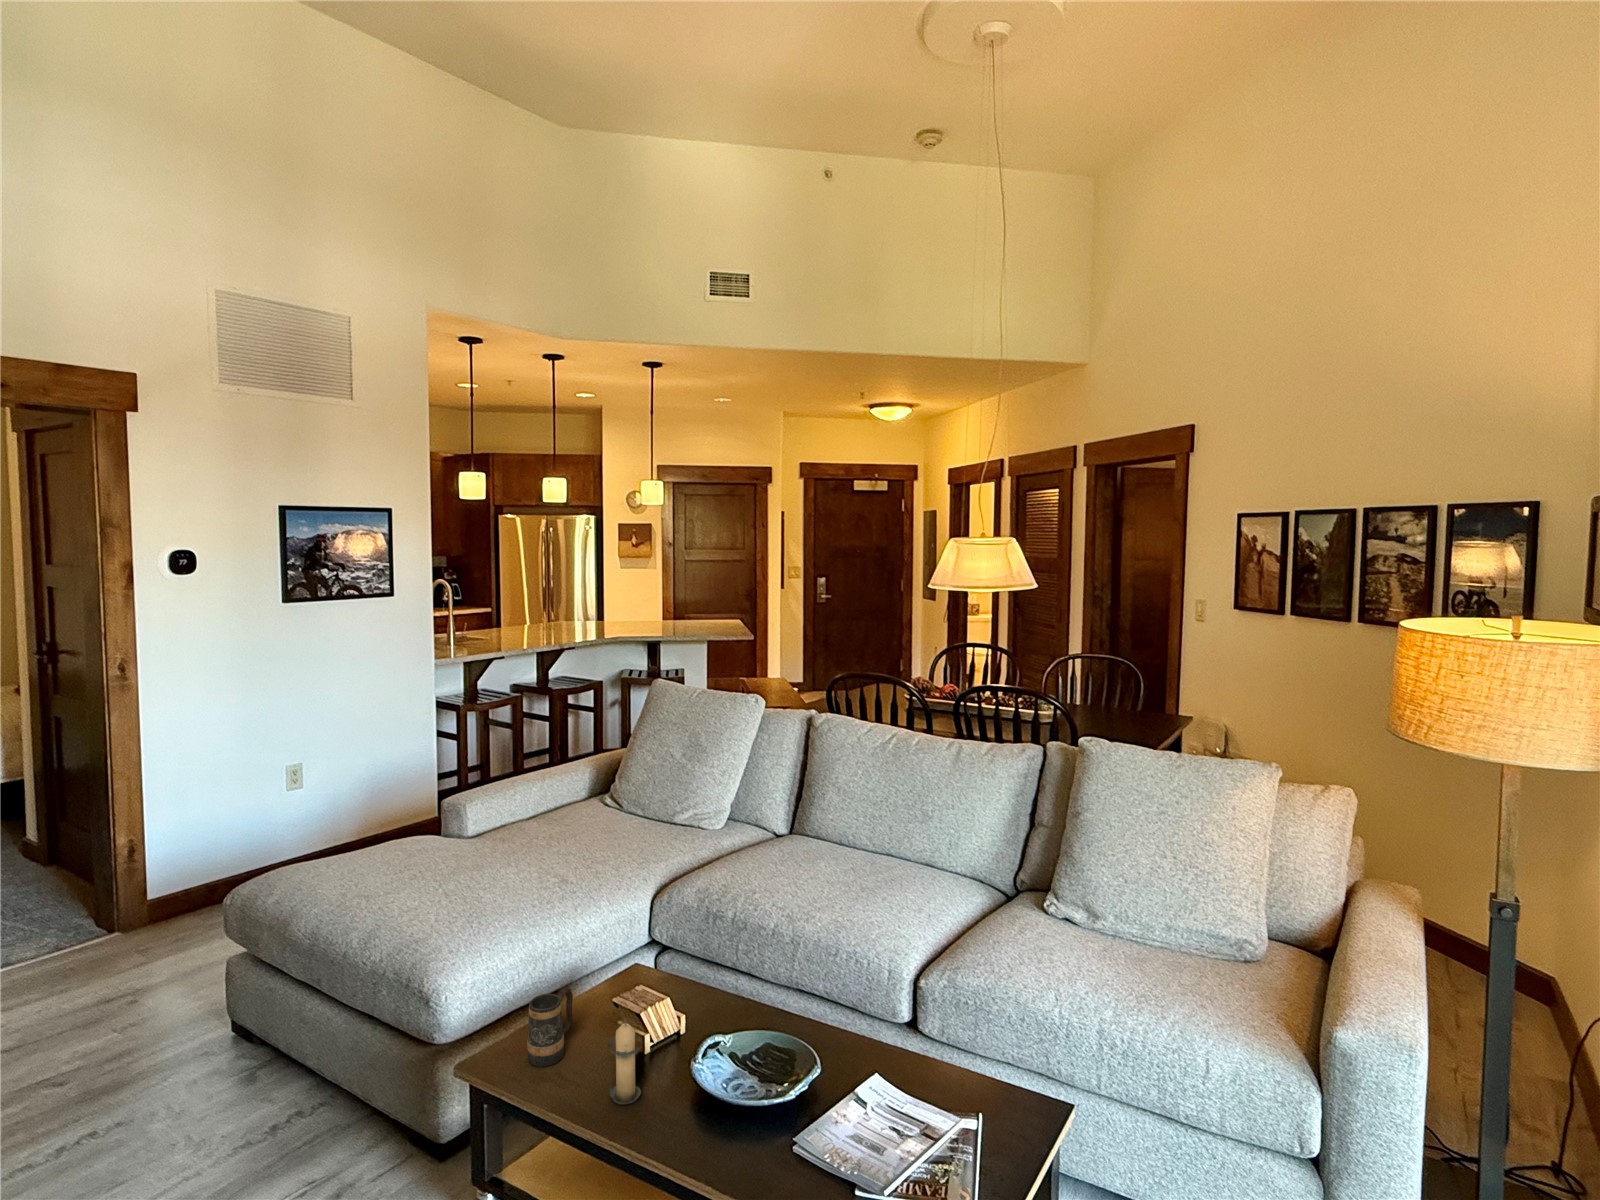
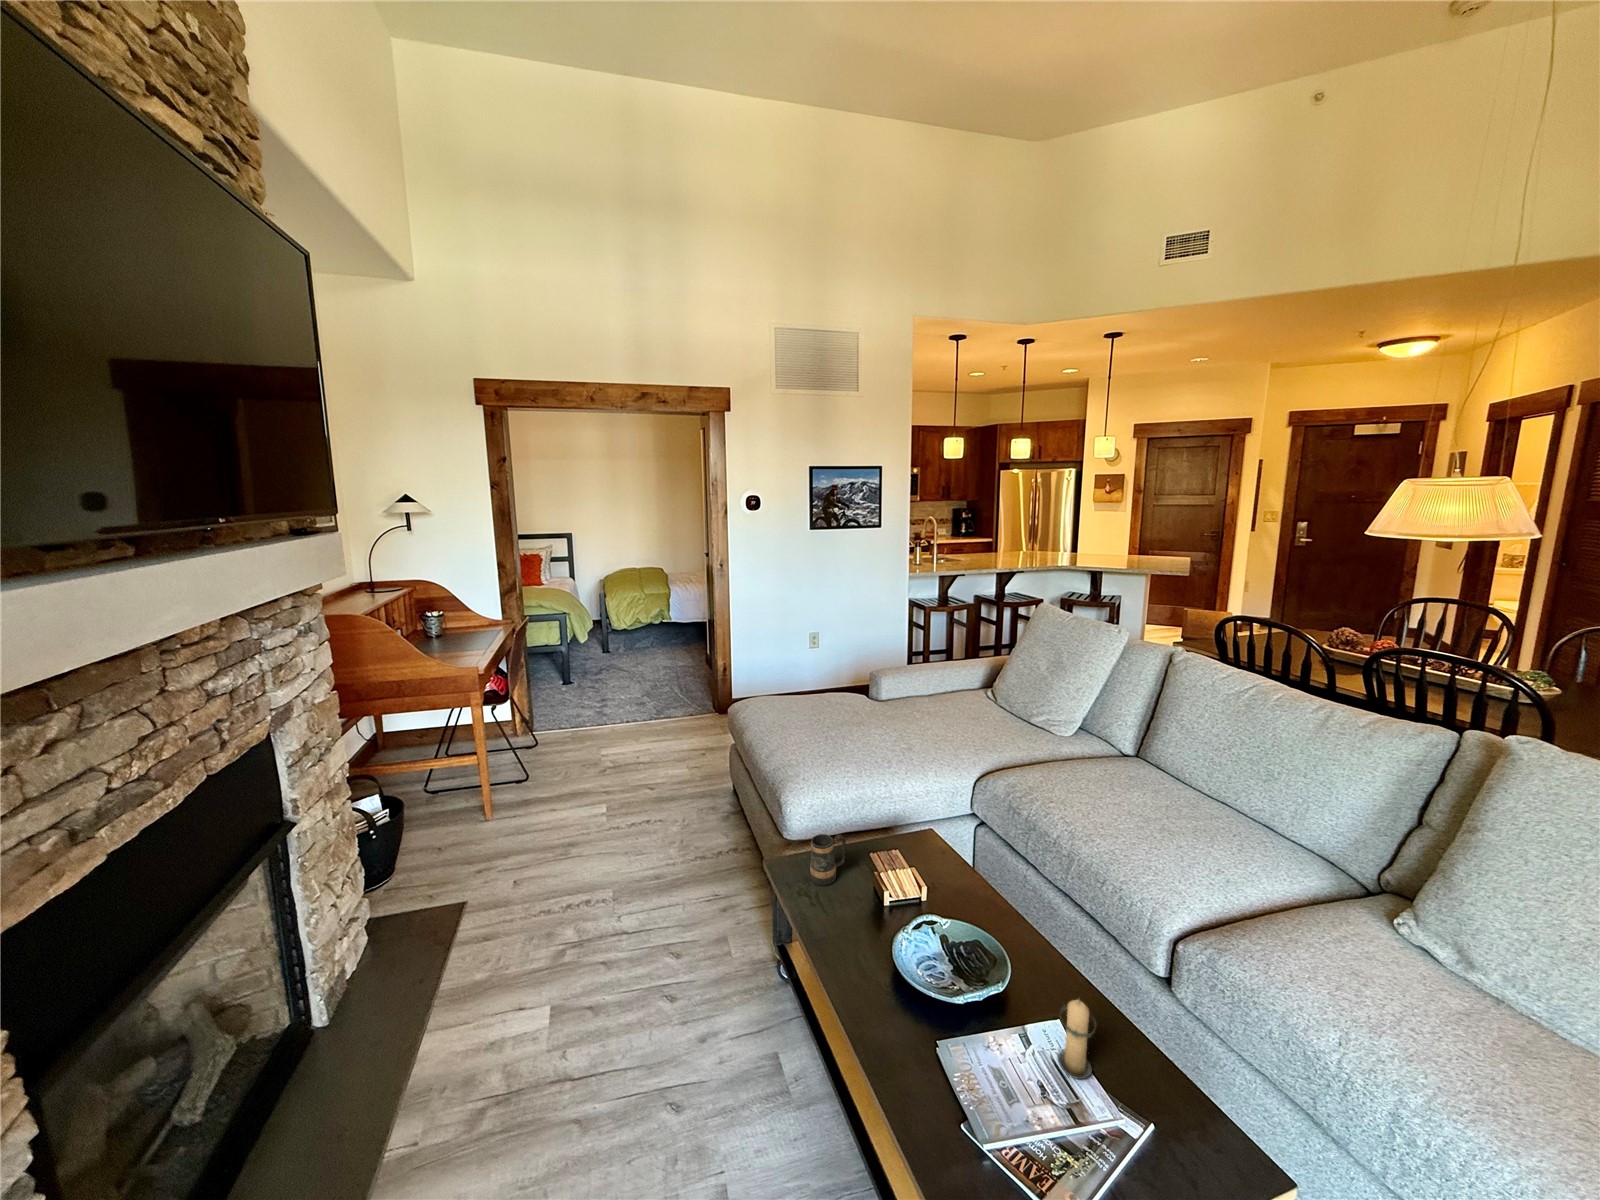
candle: present [608,1019,642,1105] -> present [1058,999,1095,1079]

